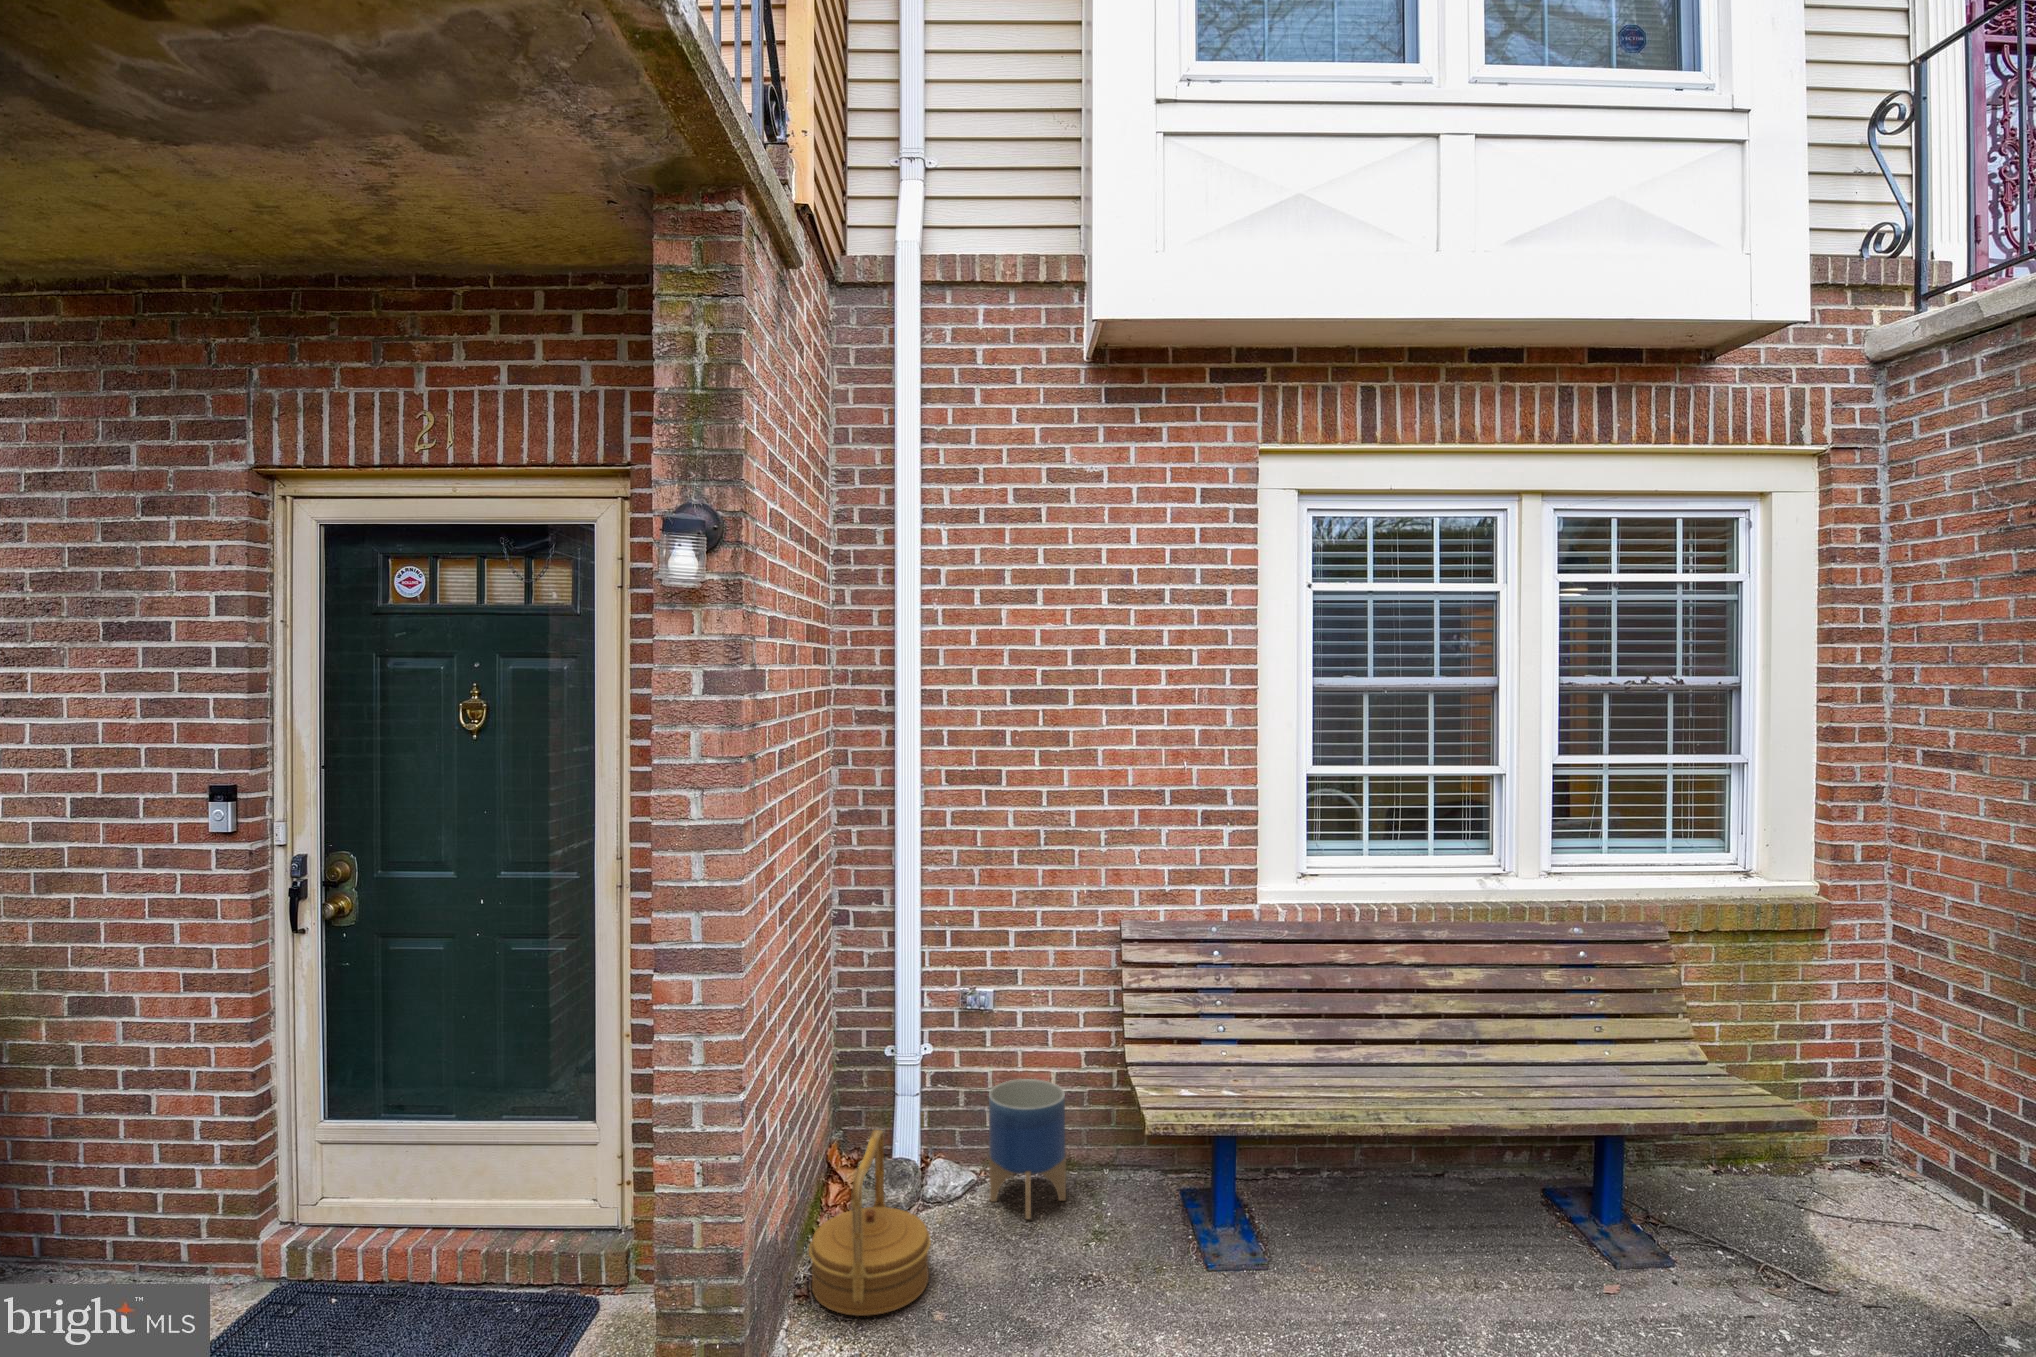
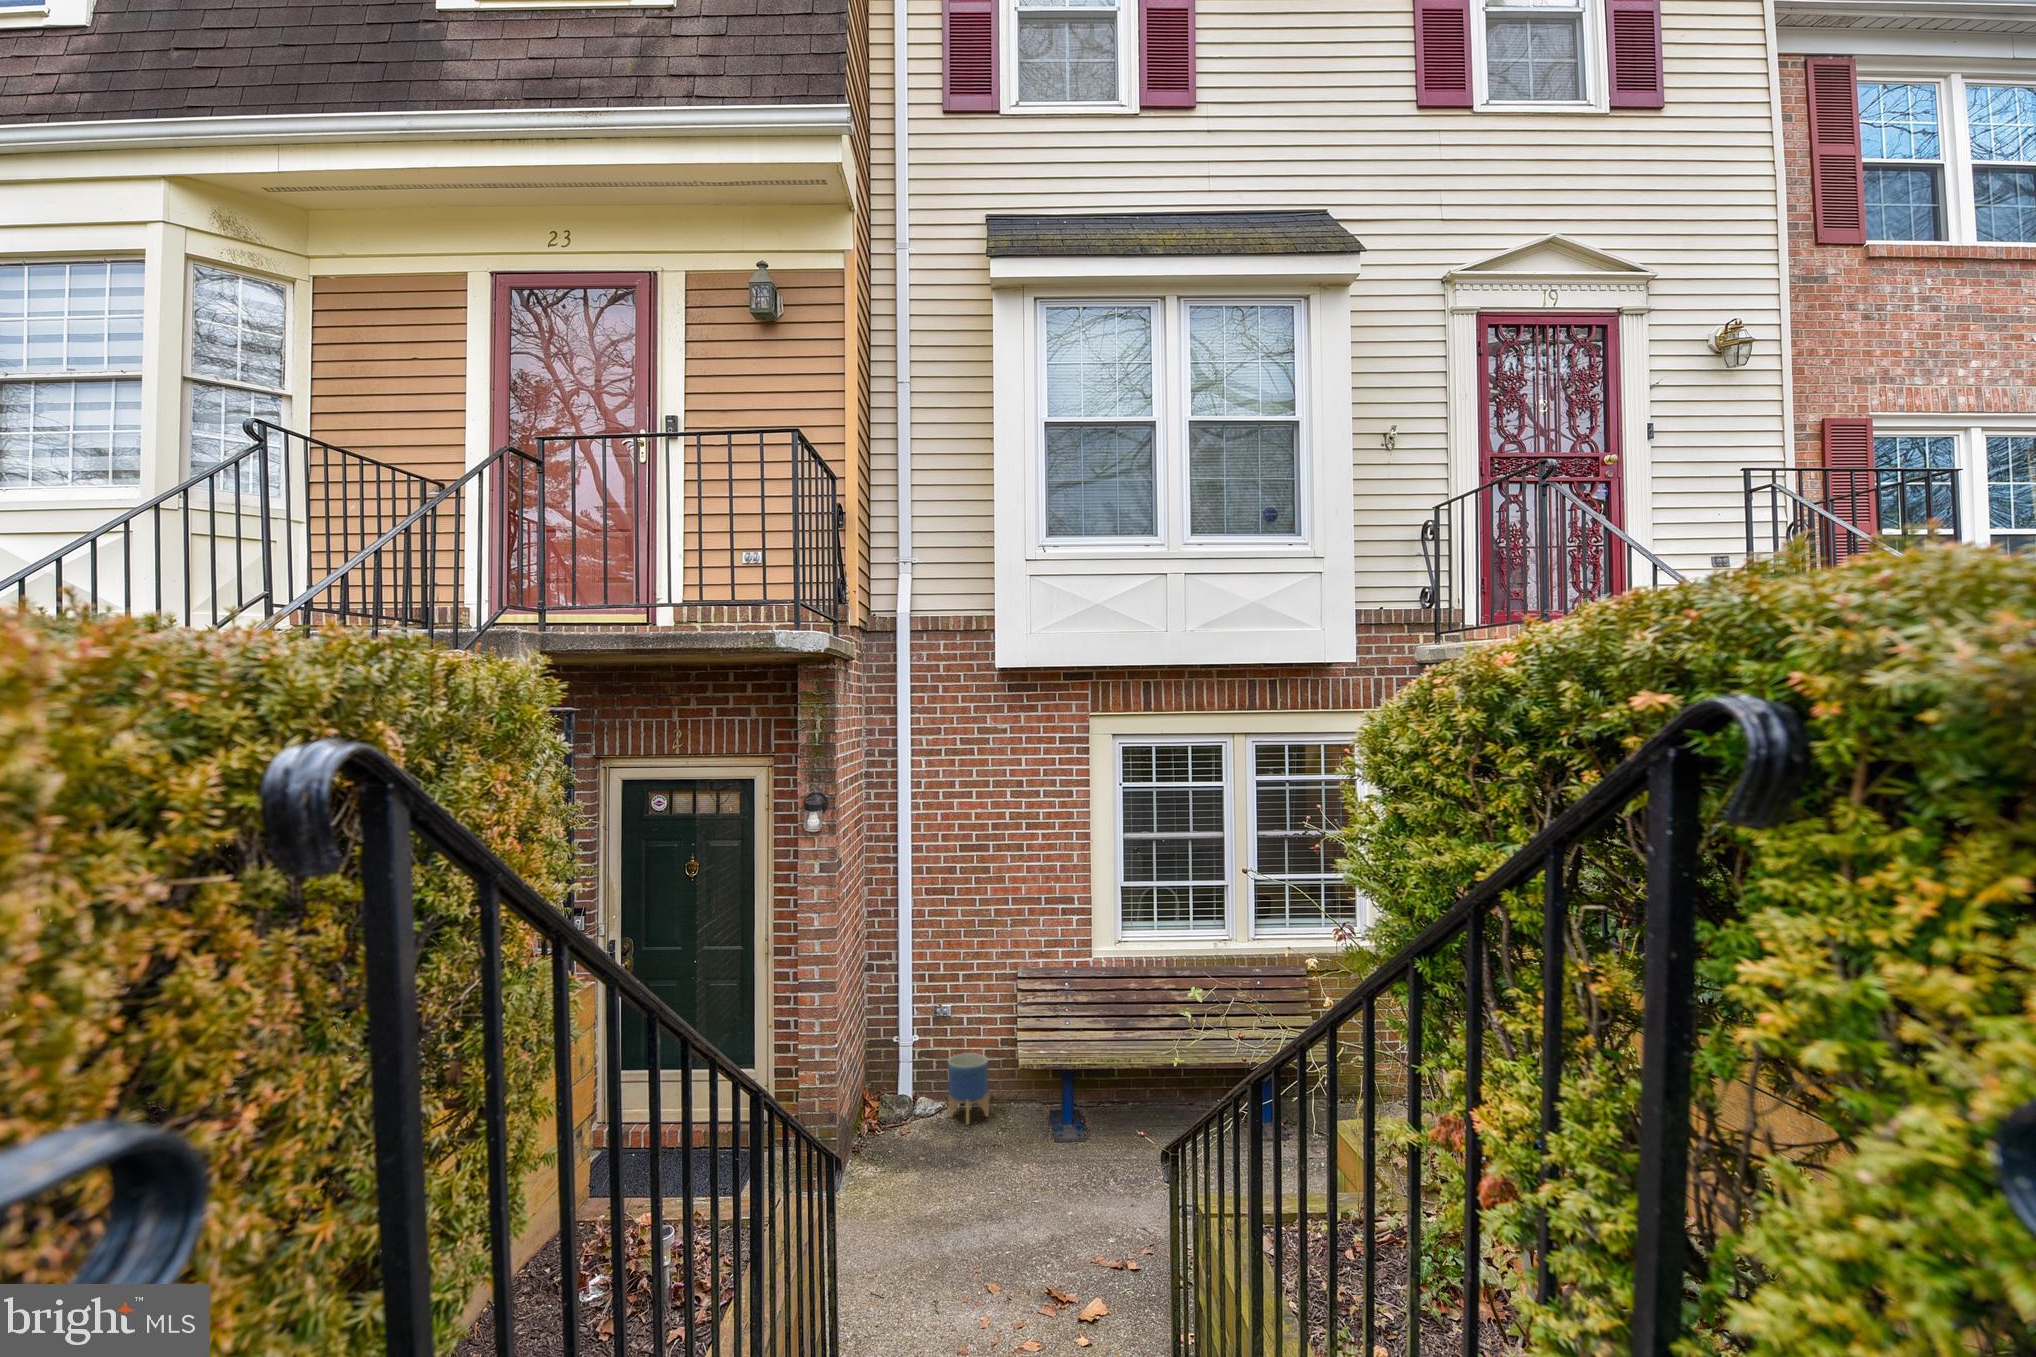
woven basket: present [809,1130,931,1316] -> none [855,1076,915,1163]

